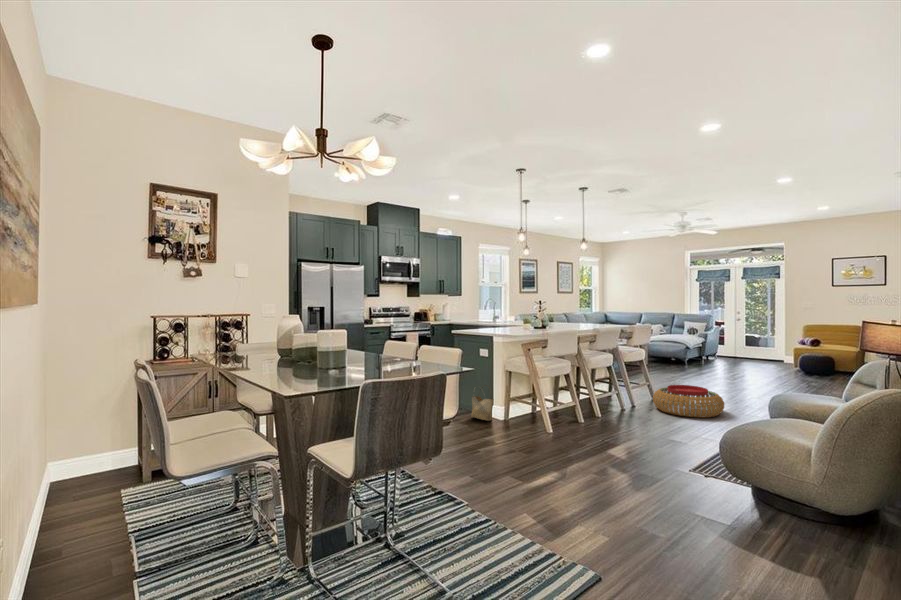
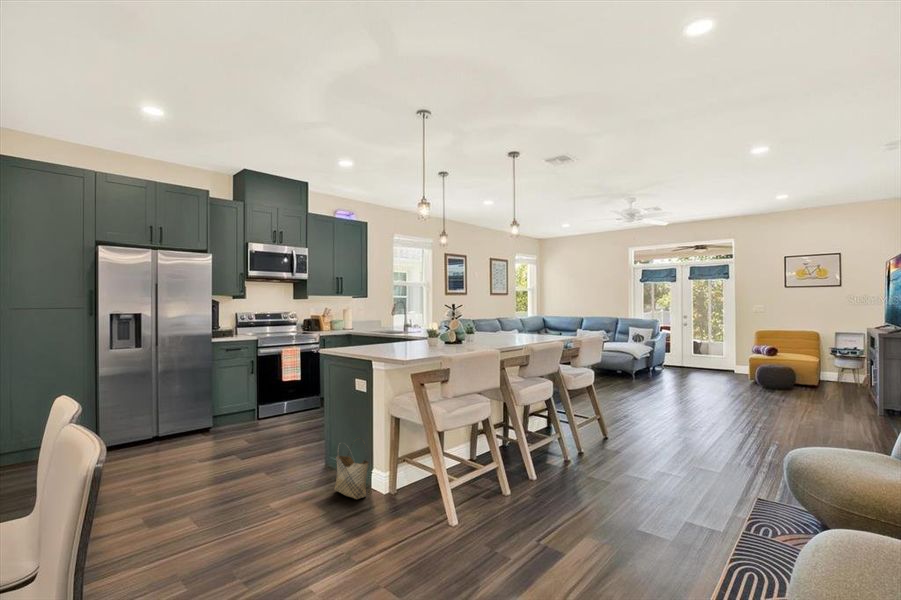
pouf: present [653,385,724,418] -> none [607,421,705,474]

